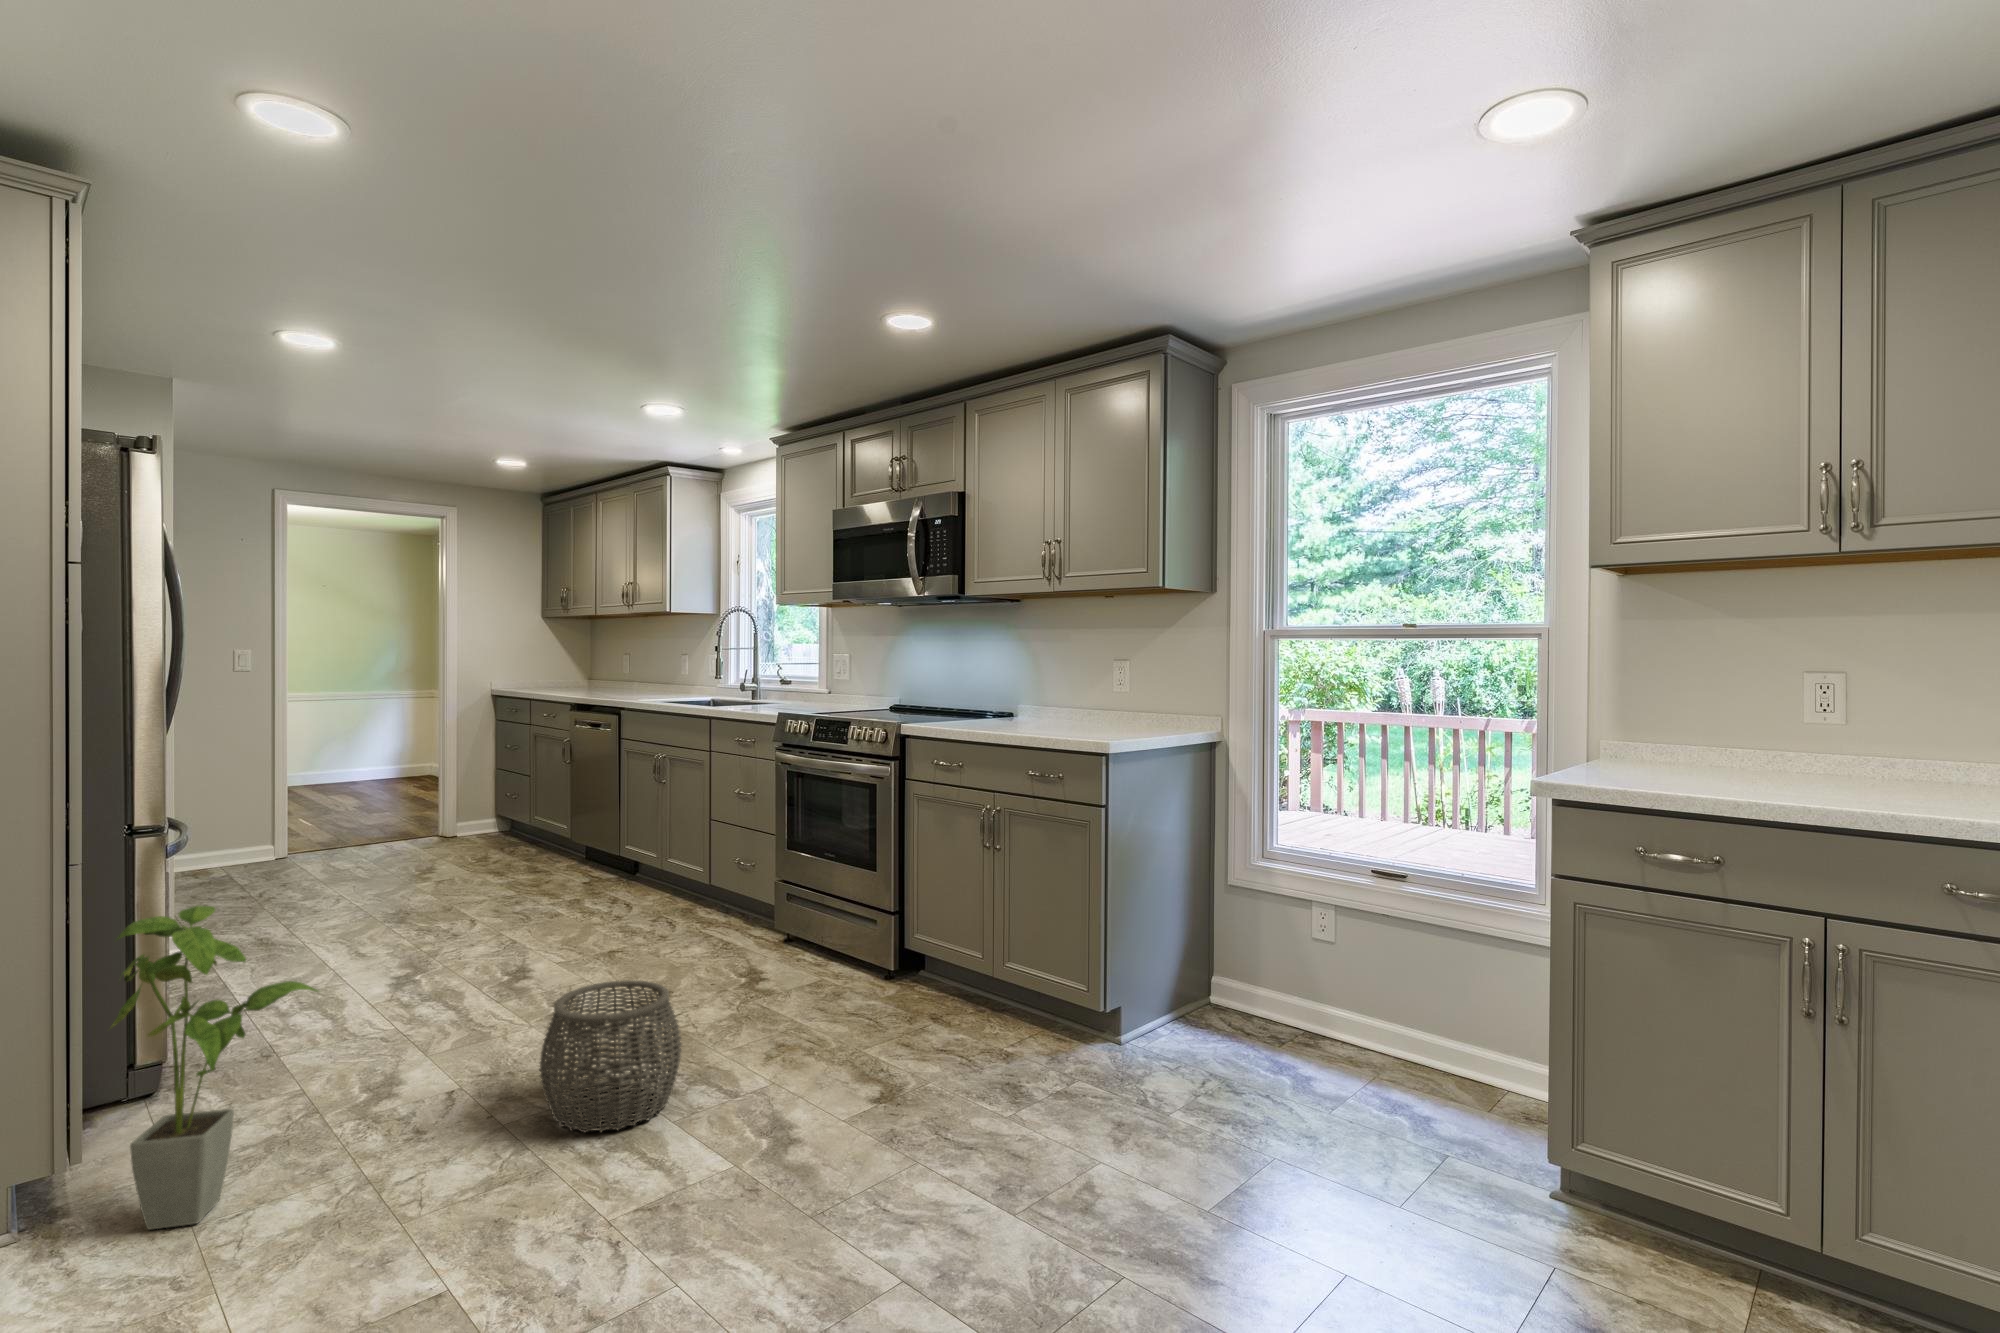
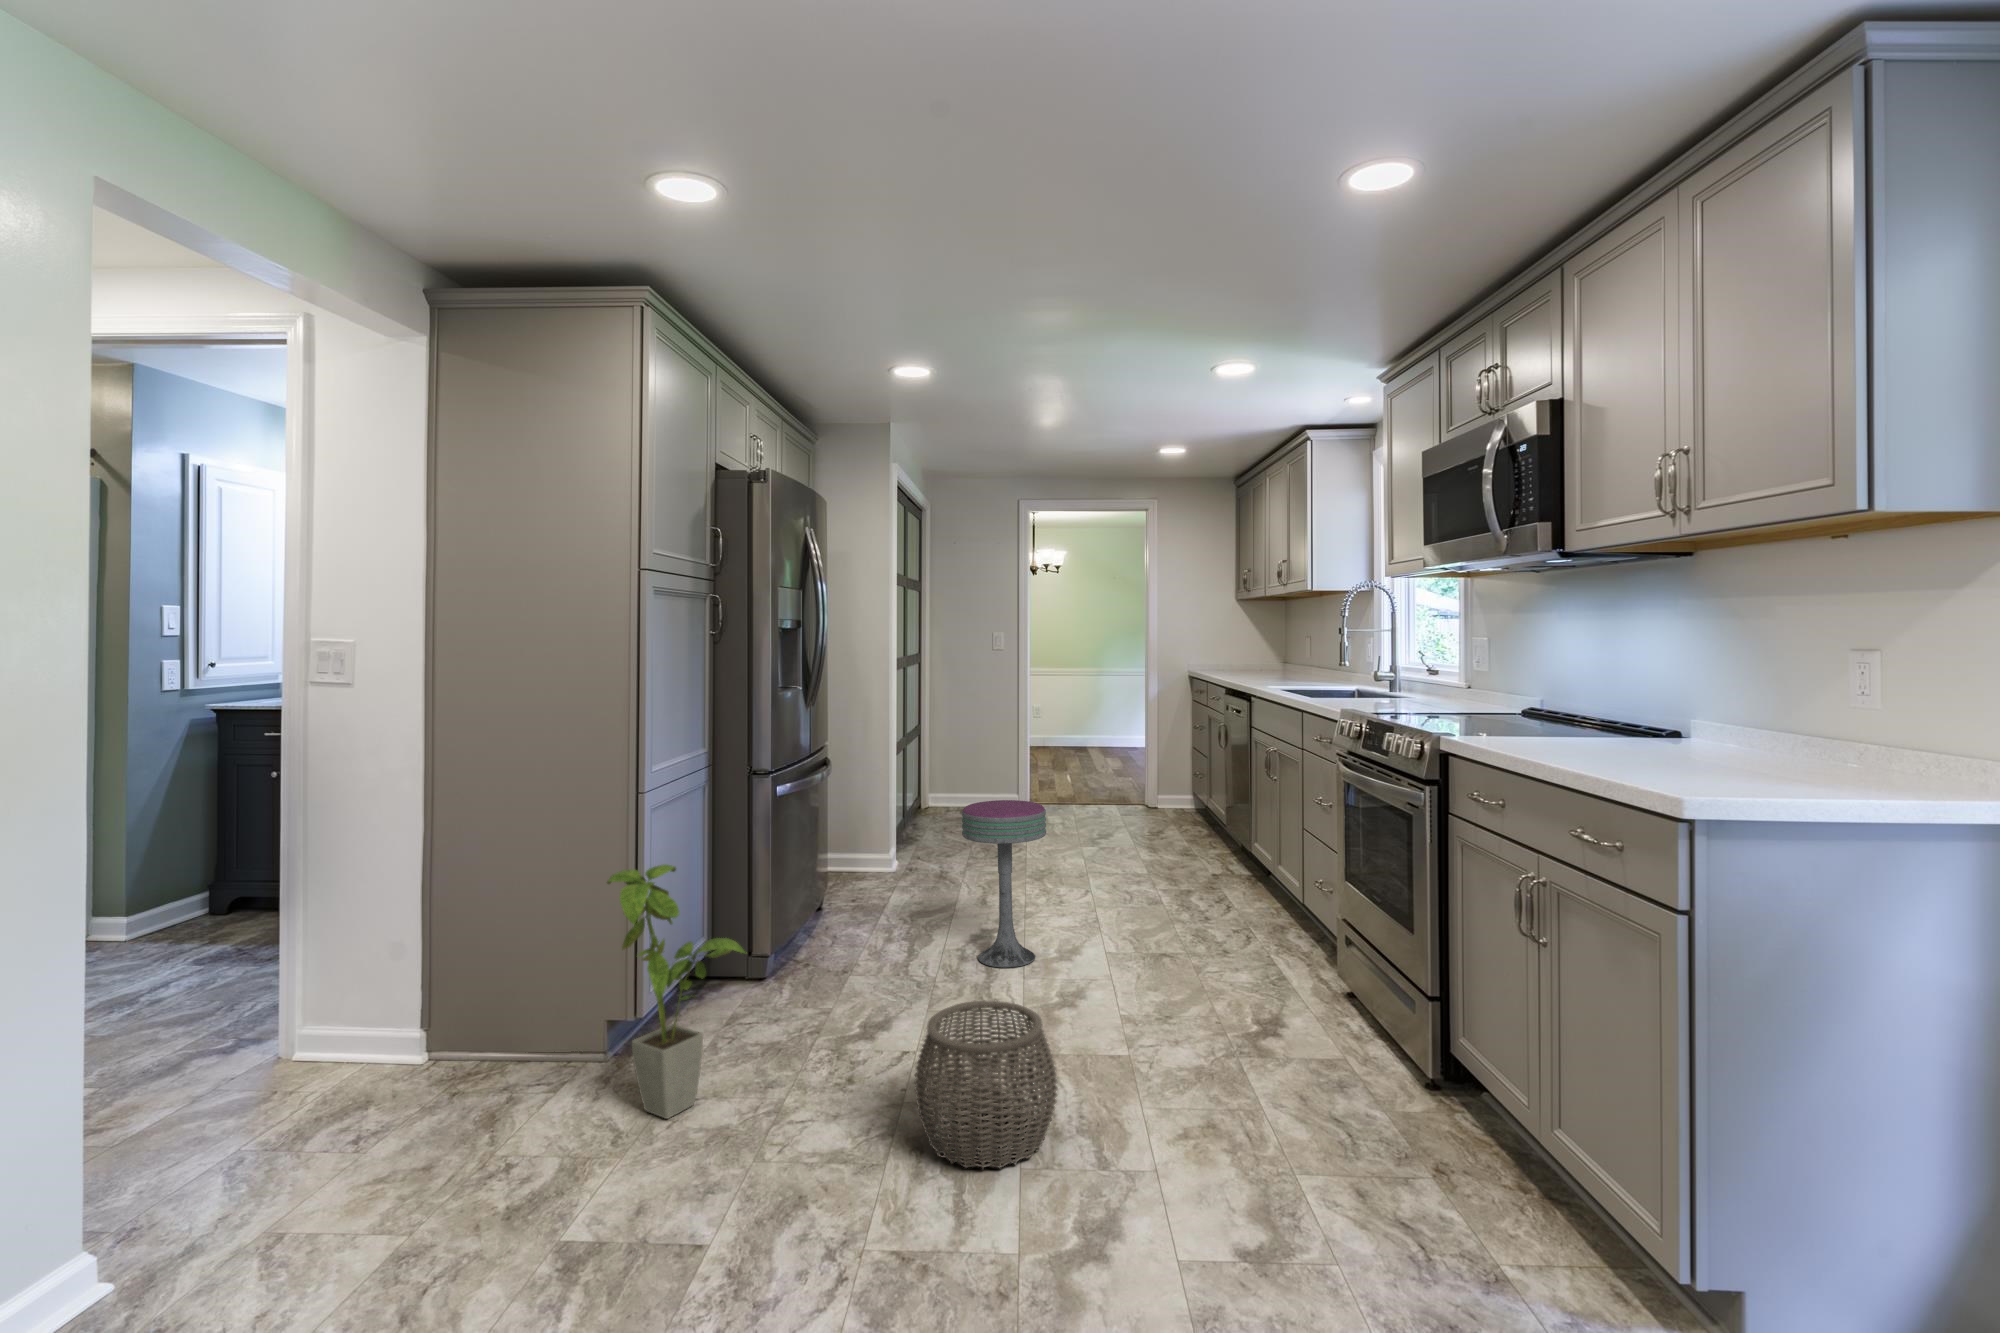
bar stool: none [398,817,501,997] -> present [962,800,1046,968]

